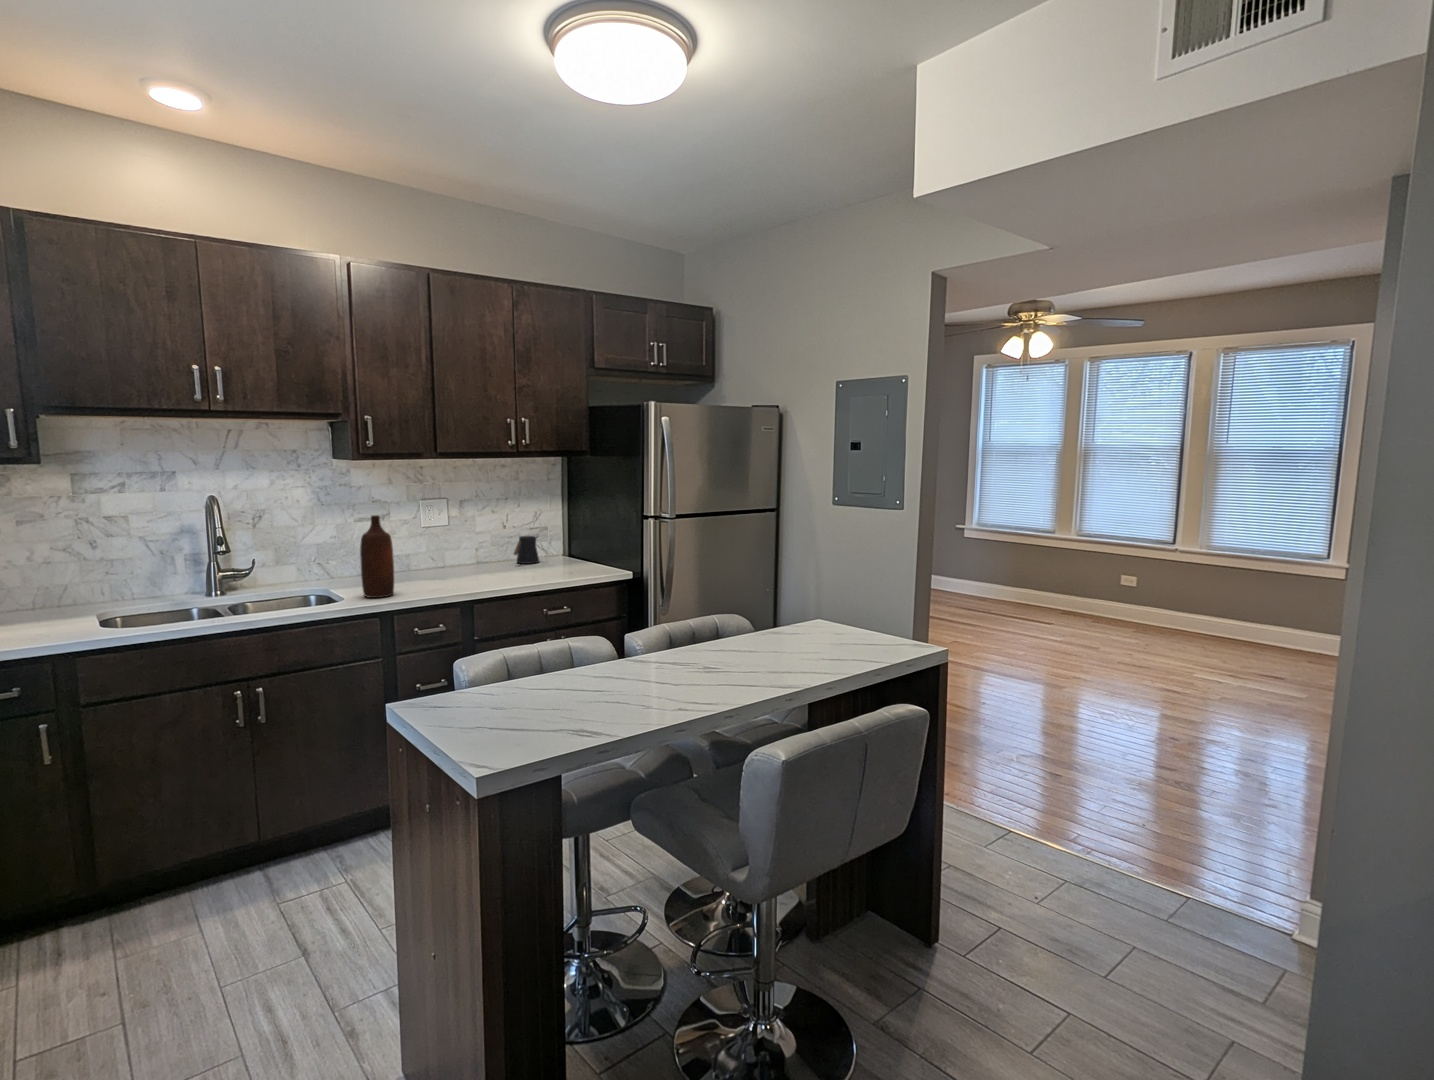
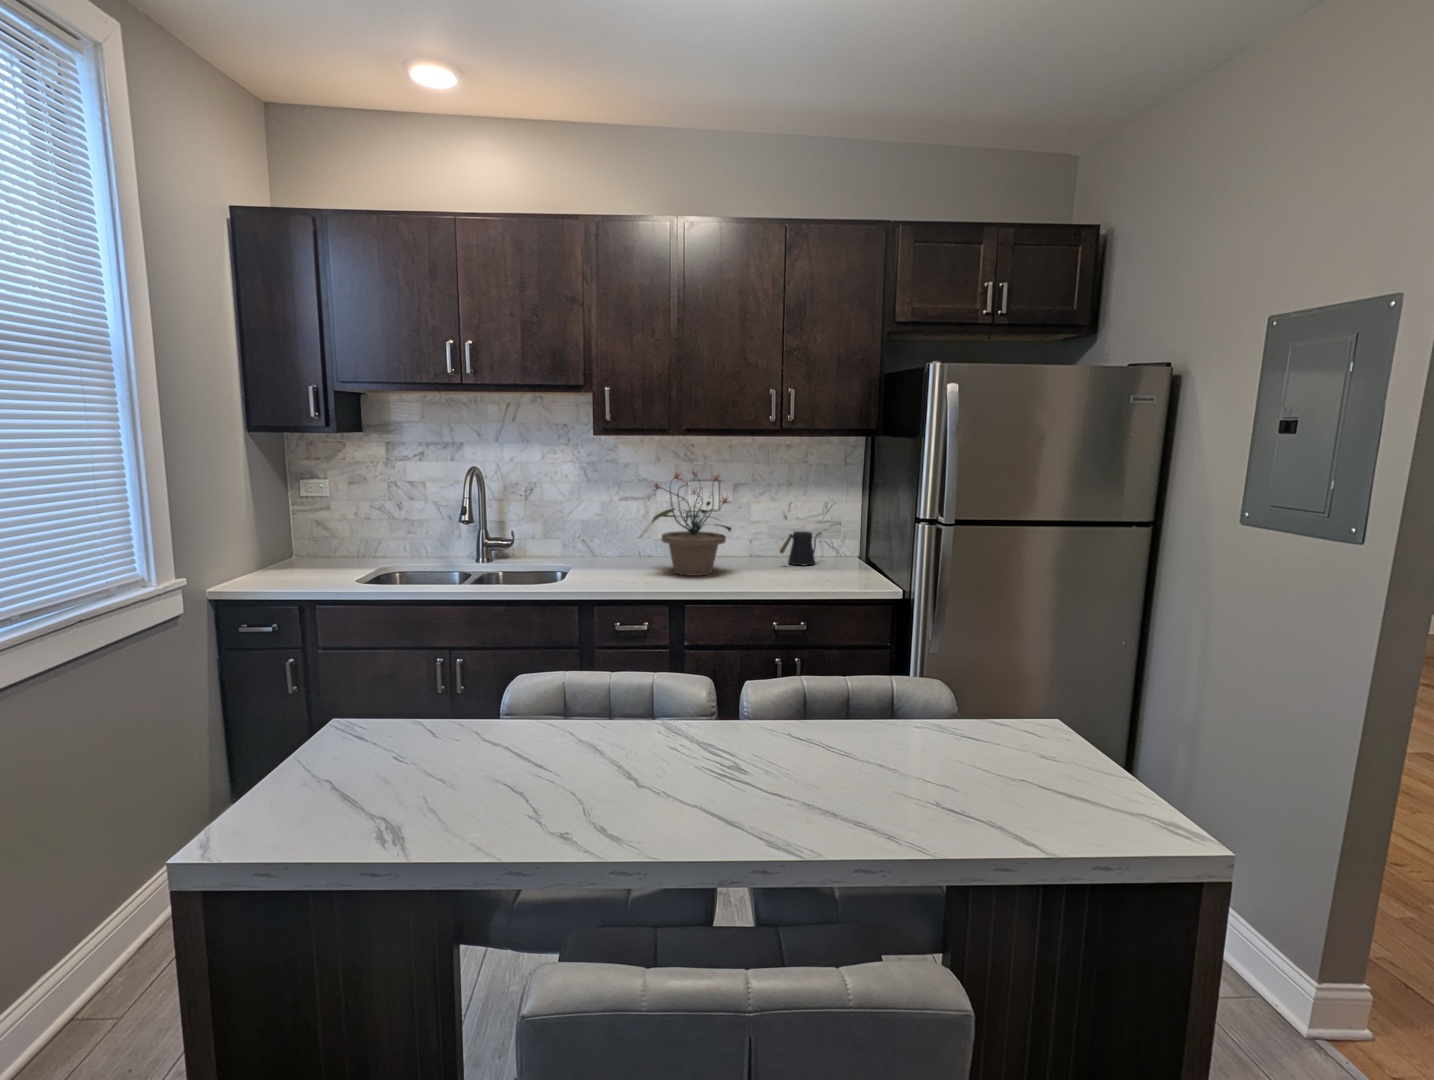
potted plant: none [401,488,487,581] -> present [652,472,732,576]
bottle: present [360,515,394,598] -> none [585,495,618,585]

